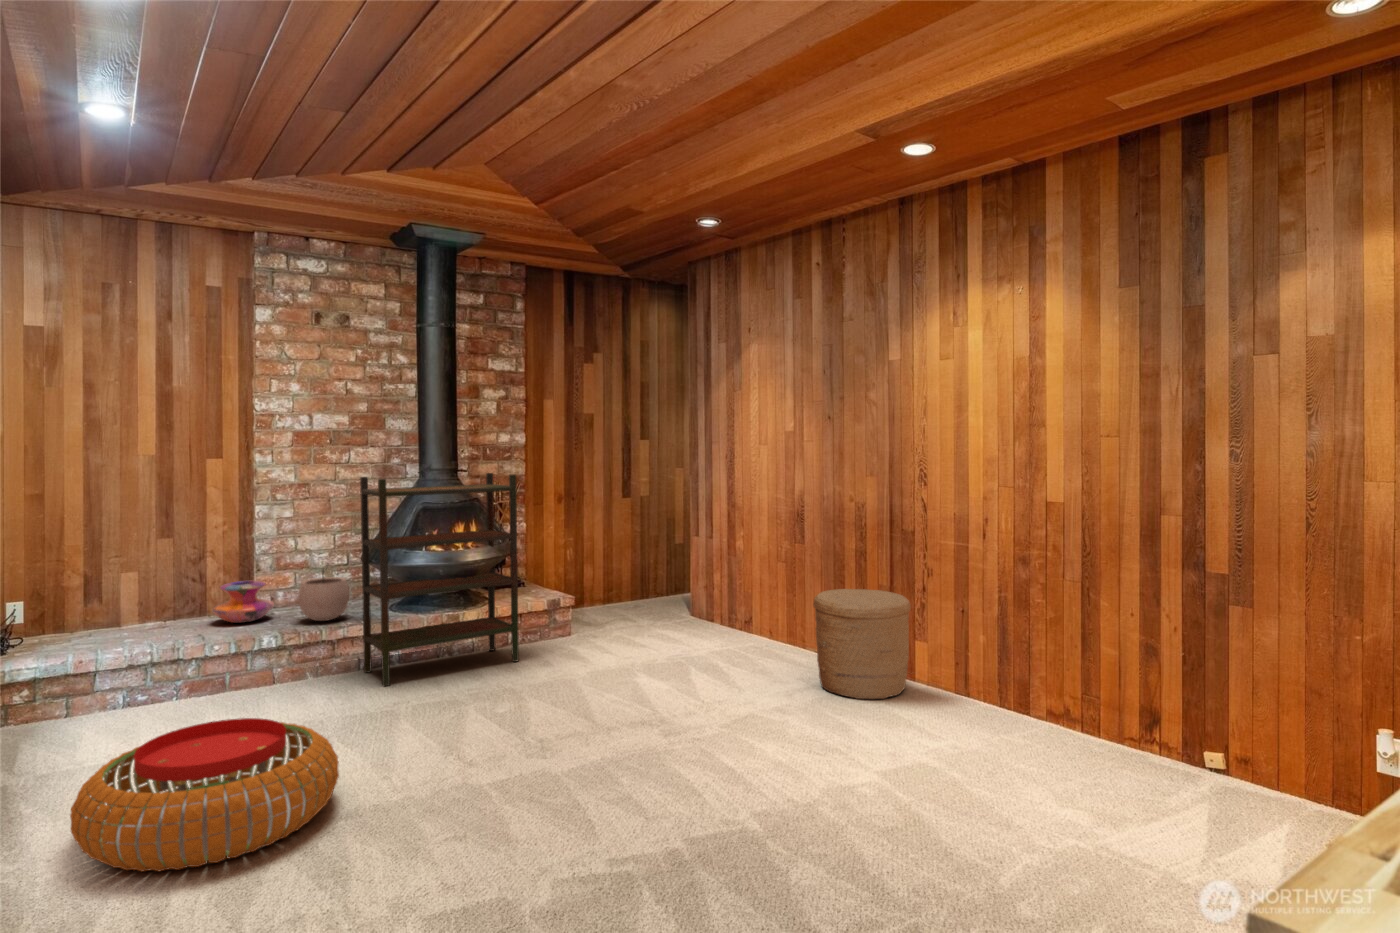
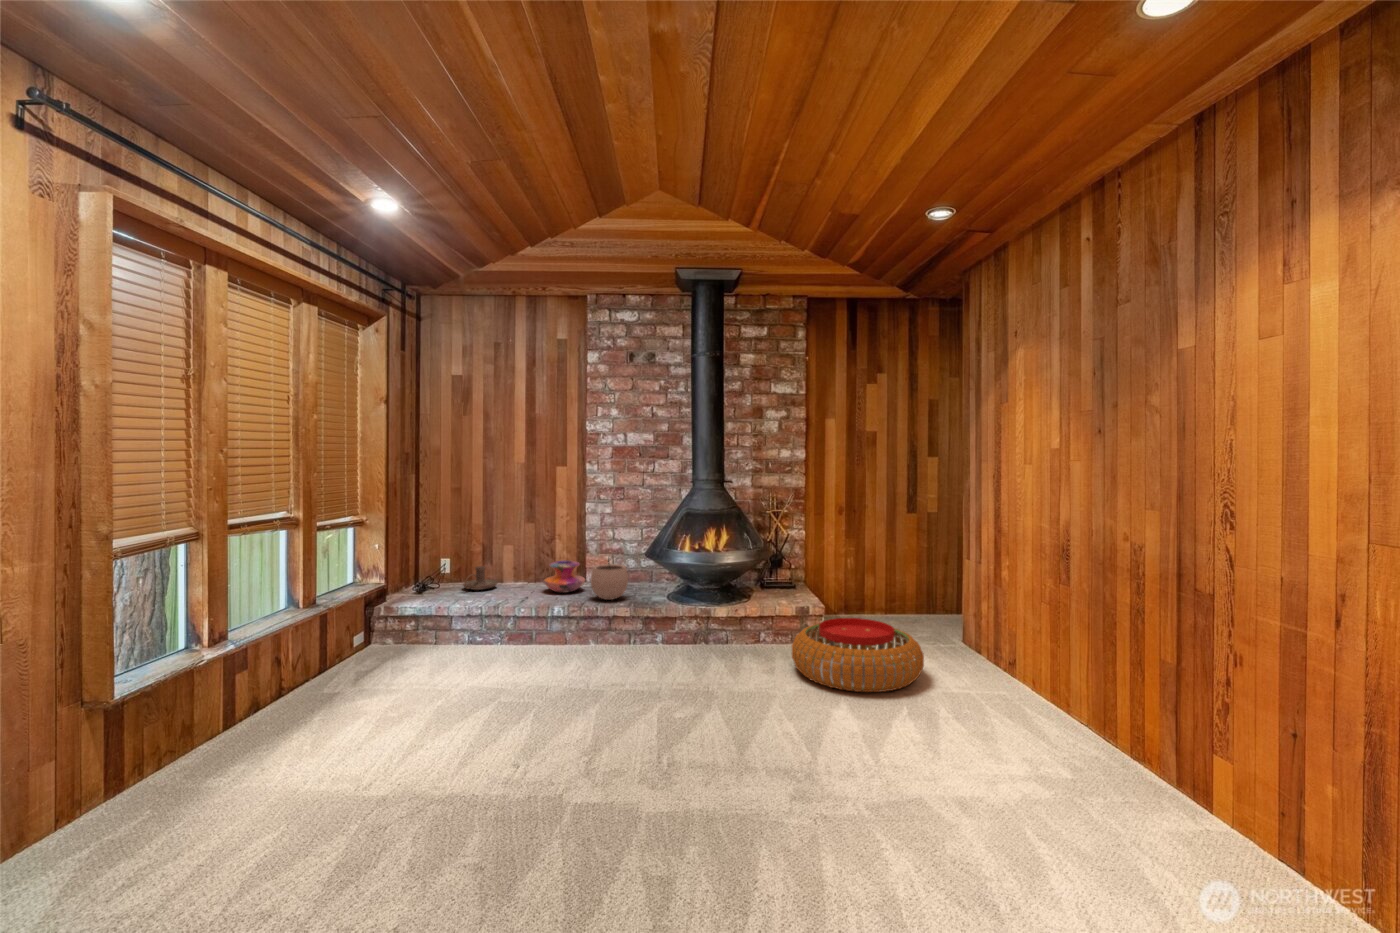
bookshelf: present [360,473,519,687] -> none [627,485,751,663]
woven basket: present [813,589,911,699] -> none [1032,649,1181,814]
candle holder: none [70,602,129,636] -> present [463,566,497,590]
pouf: present [70,718,339,871] -> present [792,618,924,692]

